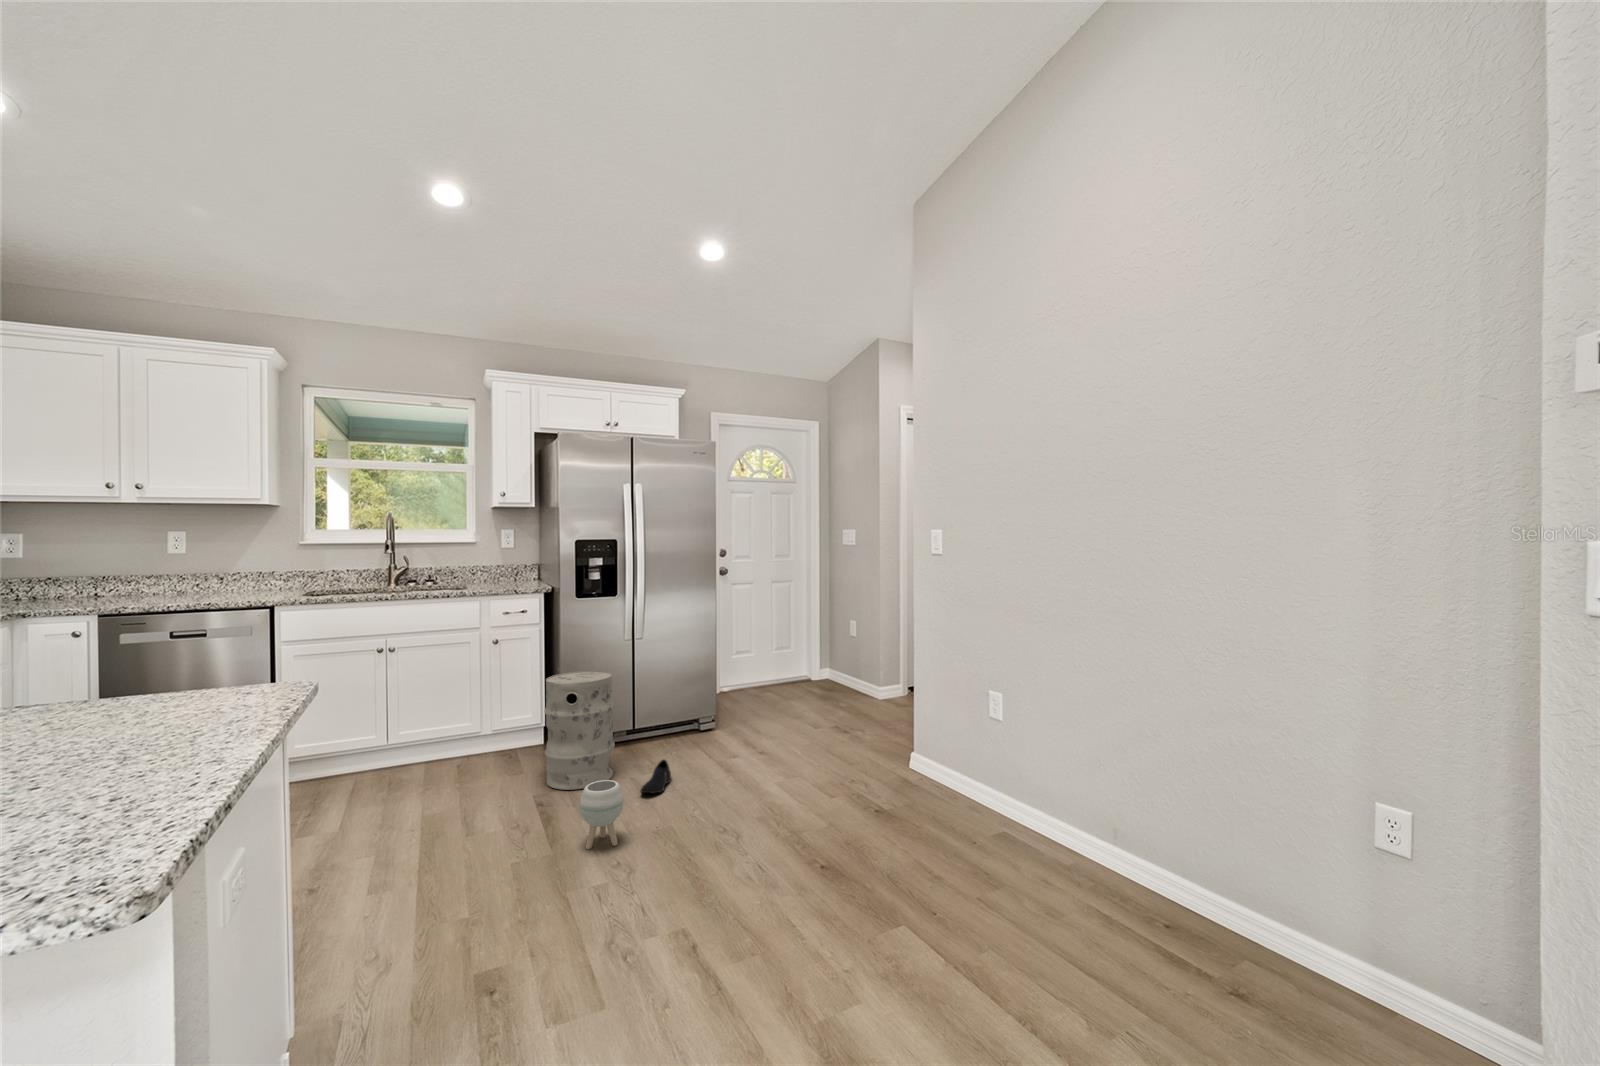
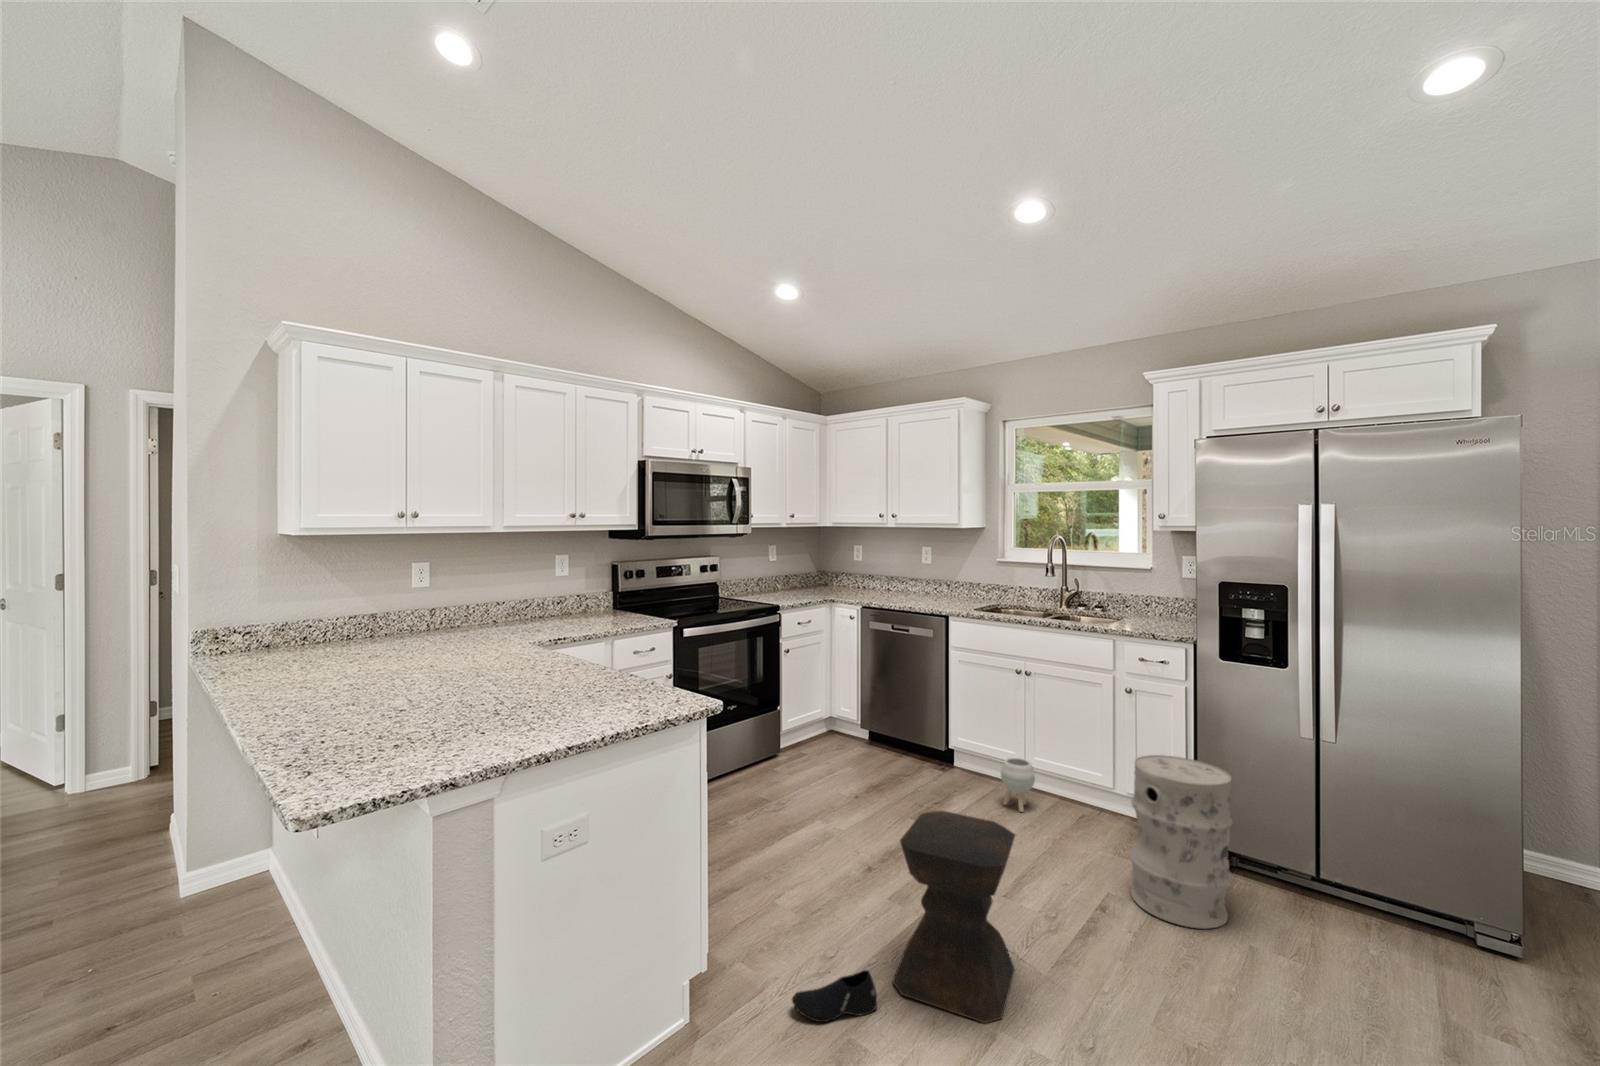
stool: none [433,745,560,931] -> present [893,811,1015,1023]
shoe: present [640,760,671,793] -> present [792,970,877,1022]
planter: present [580,780,624,849] -> present [1001,758,1035,812]

